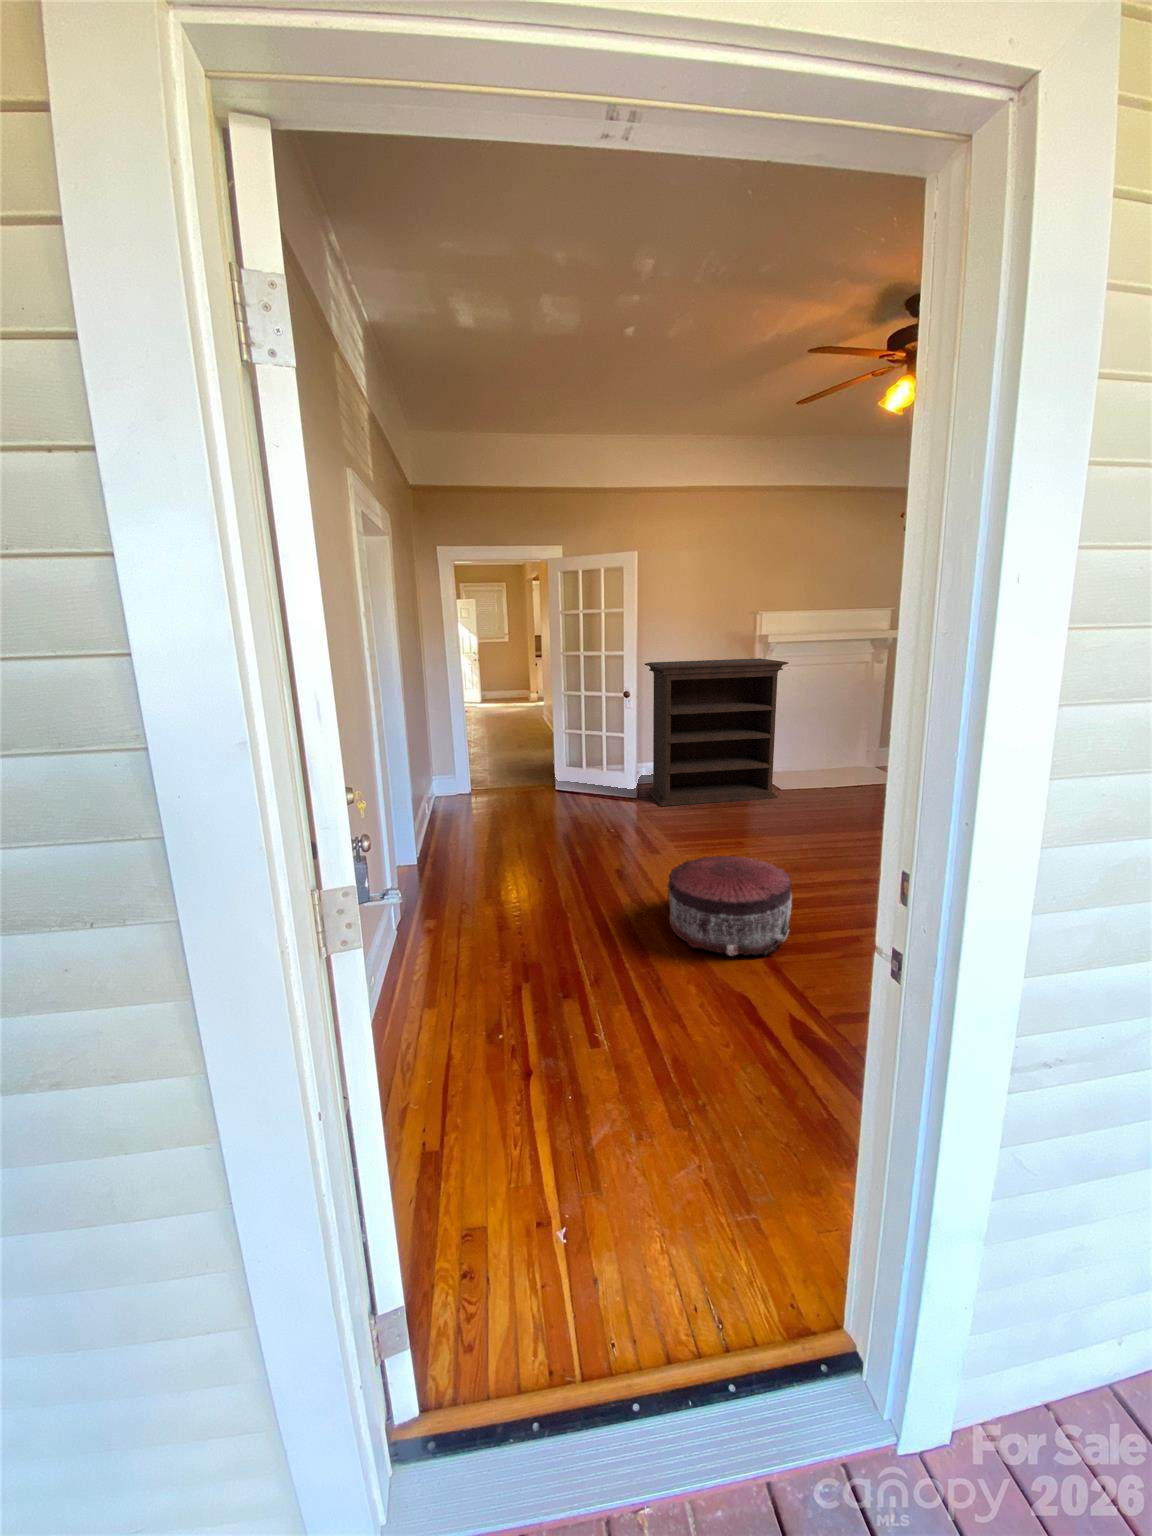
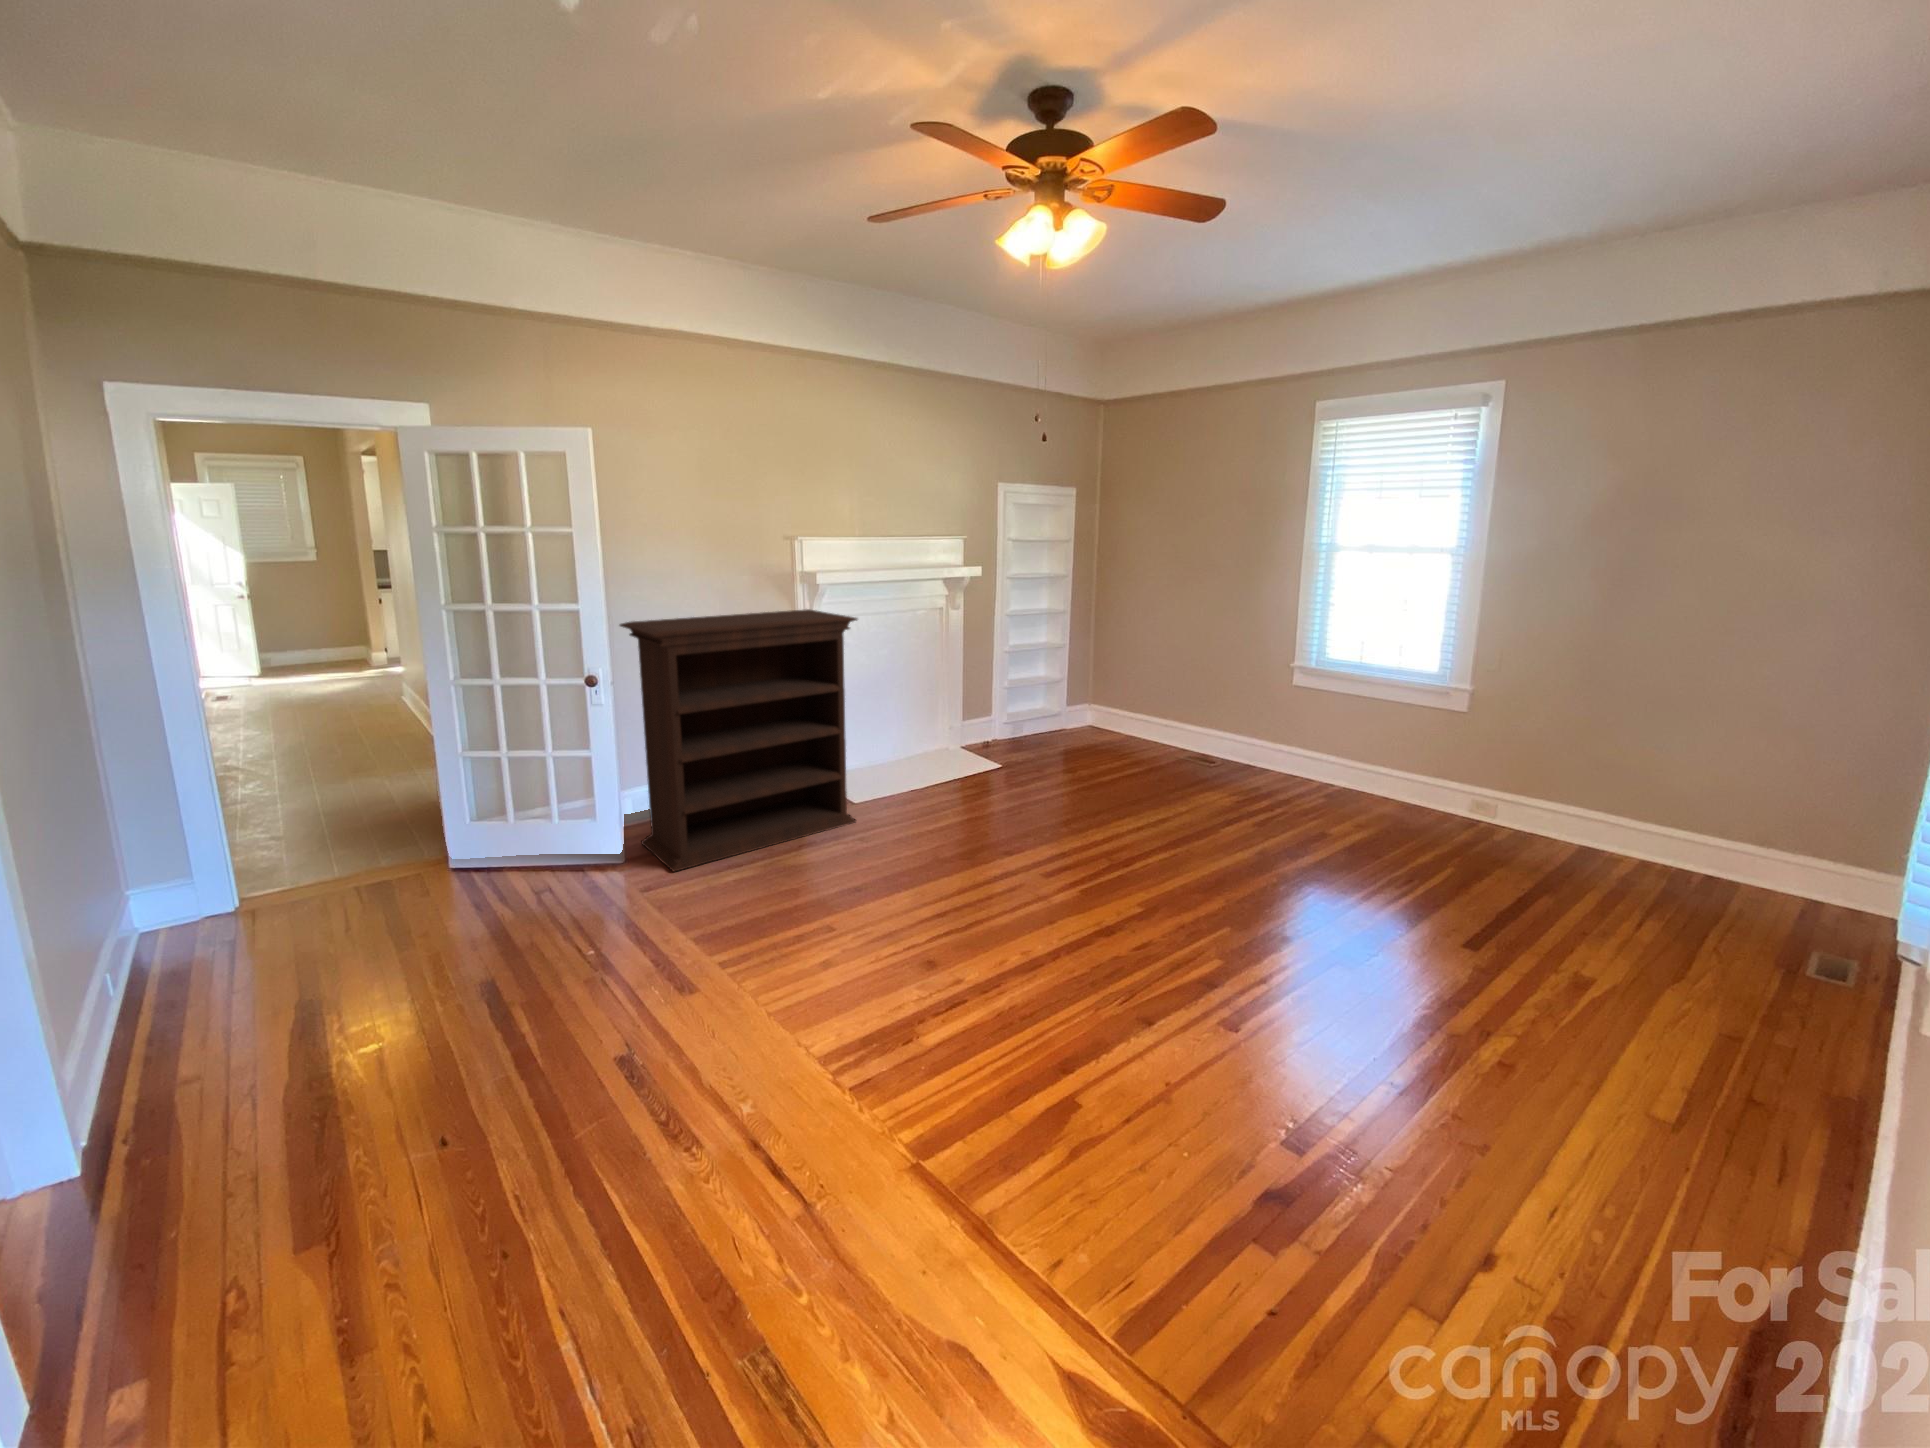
pouf: present [668,856,792,956] -> none [758,1000,993,1255]

